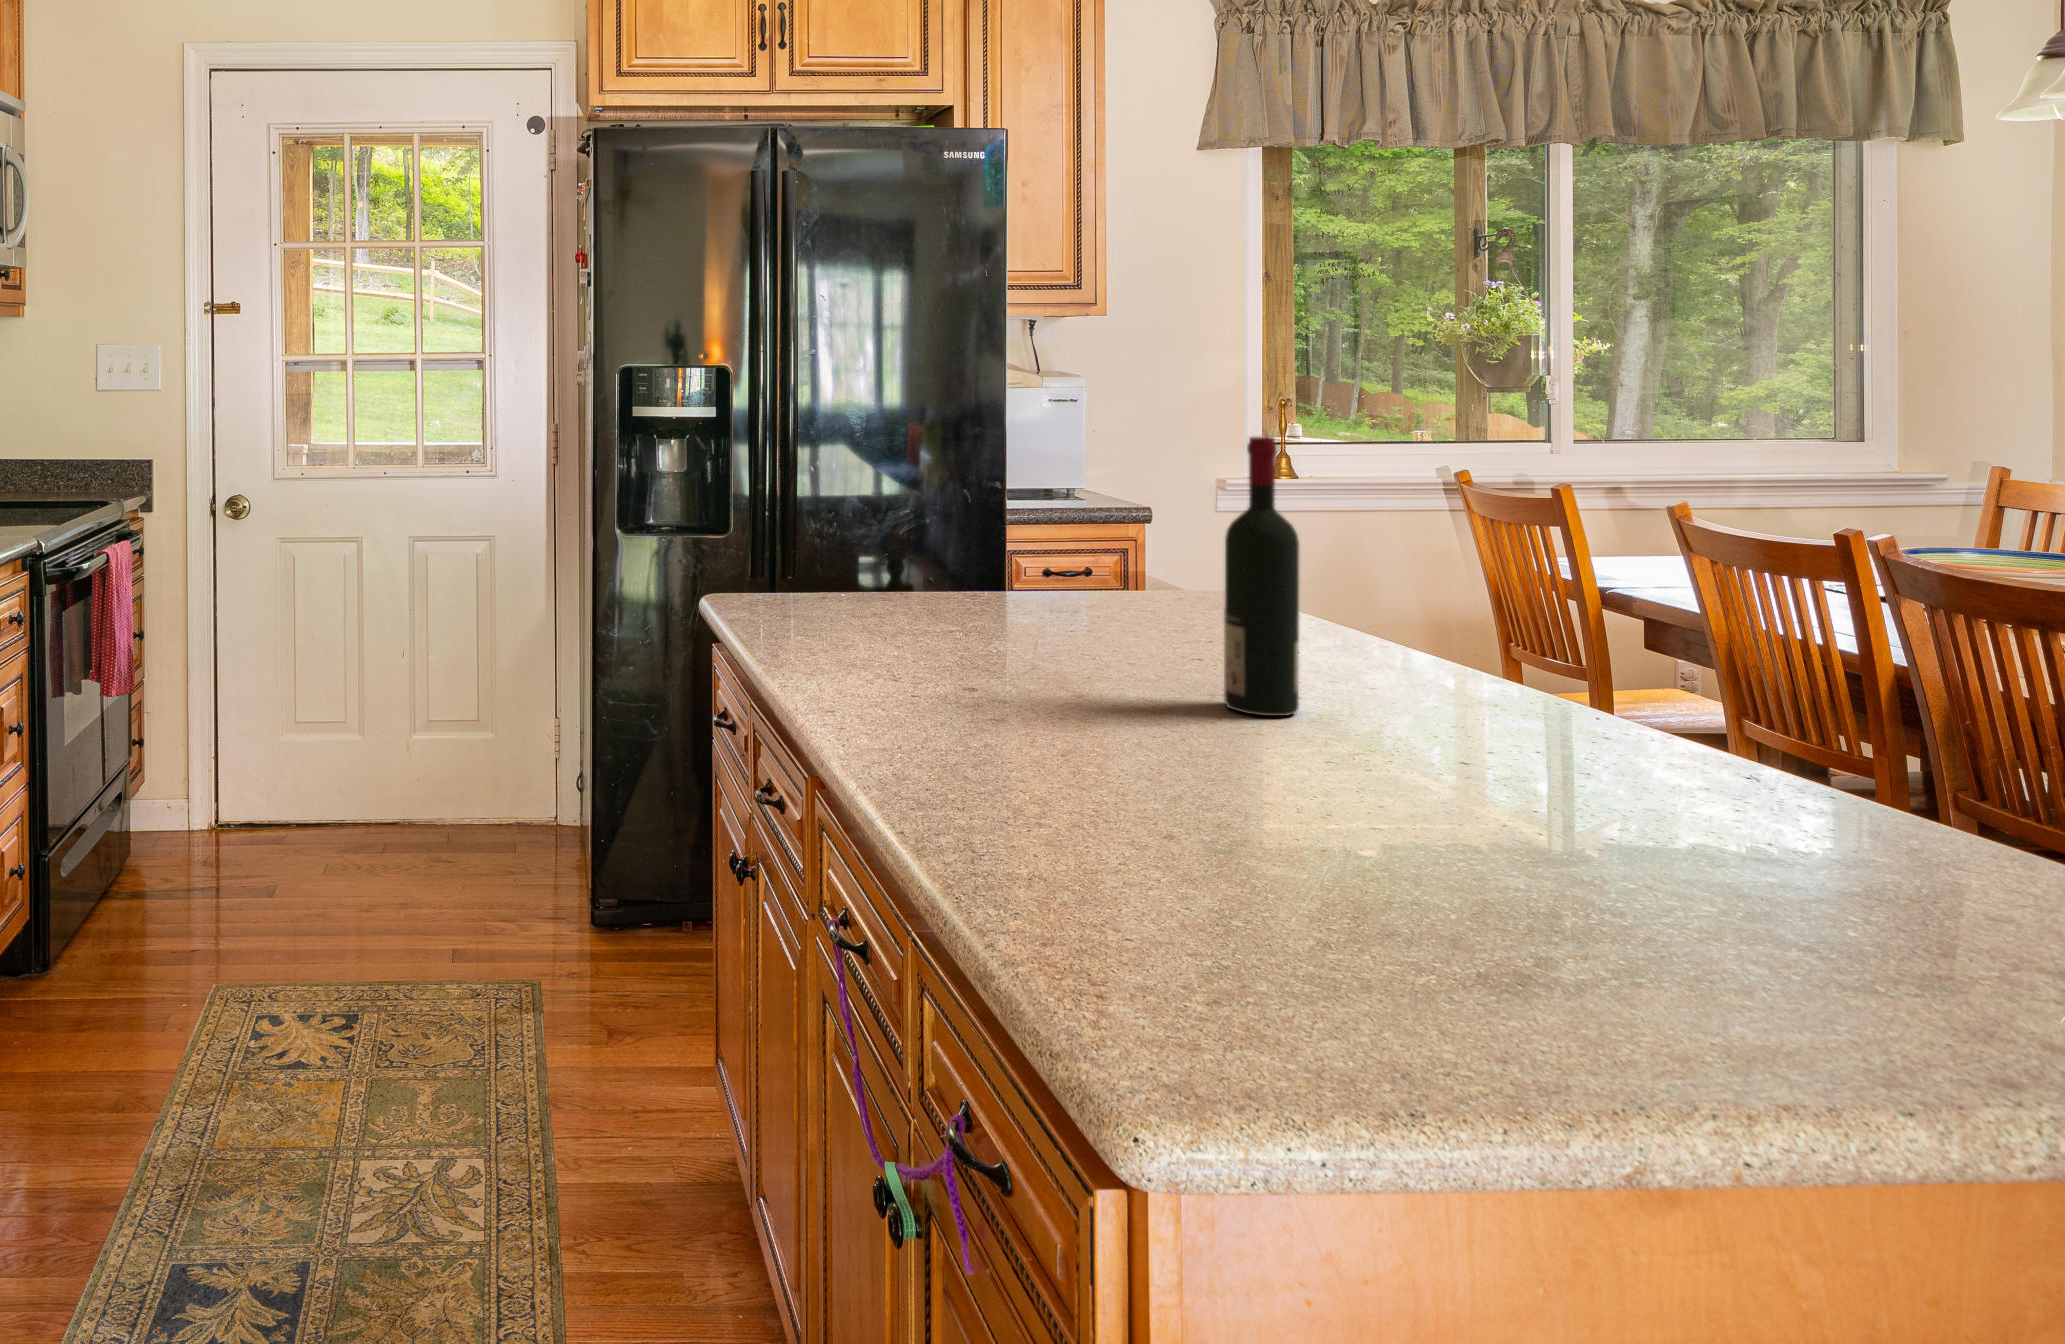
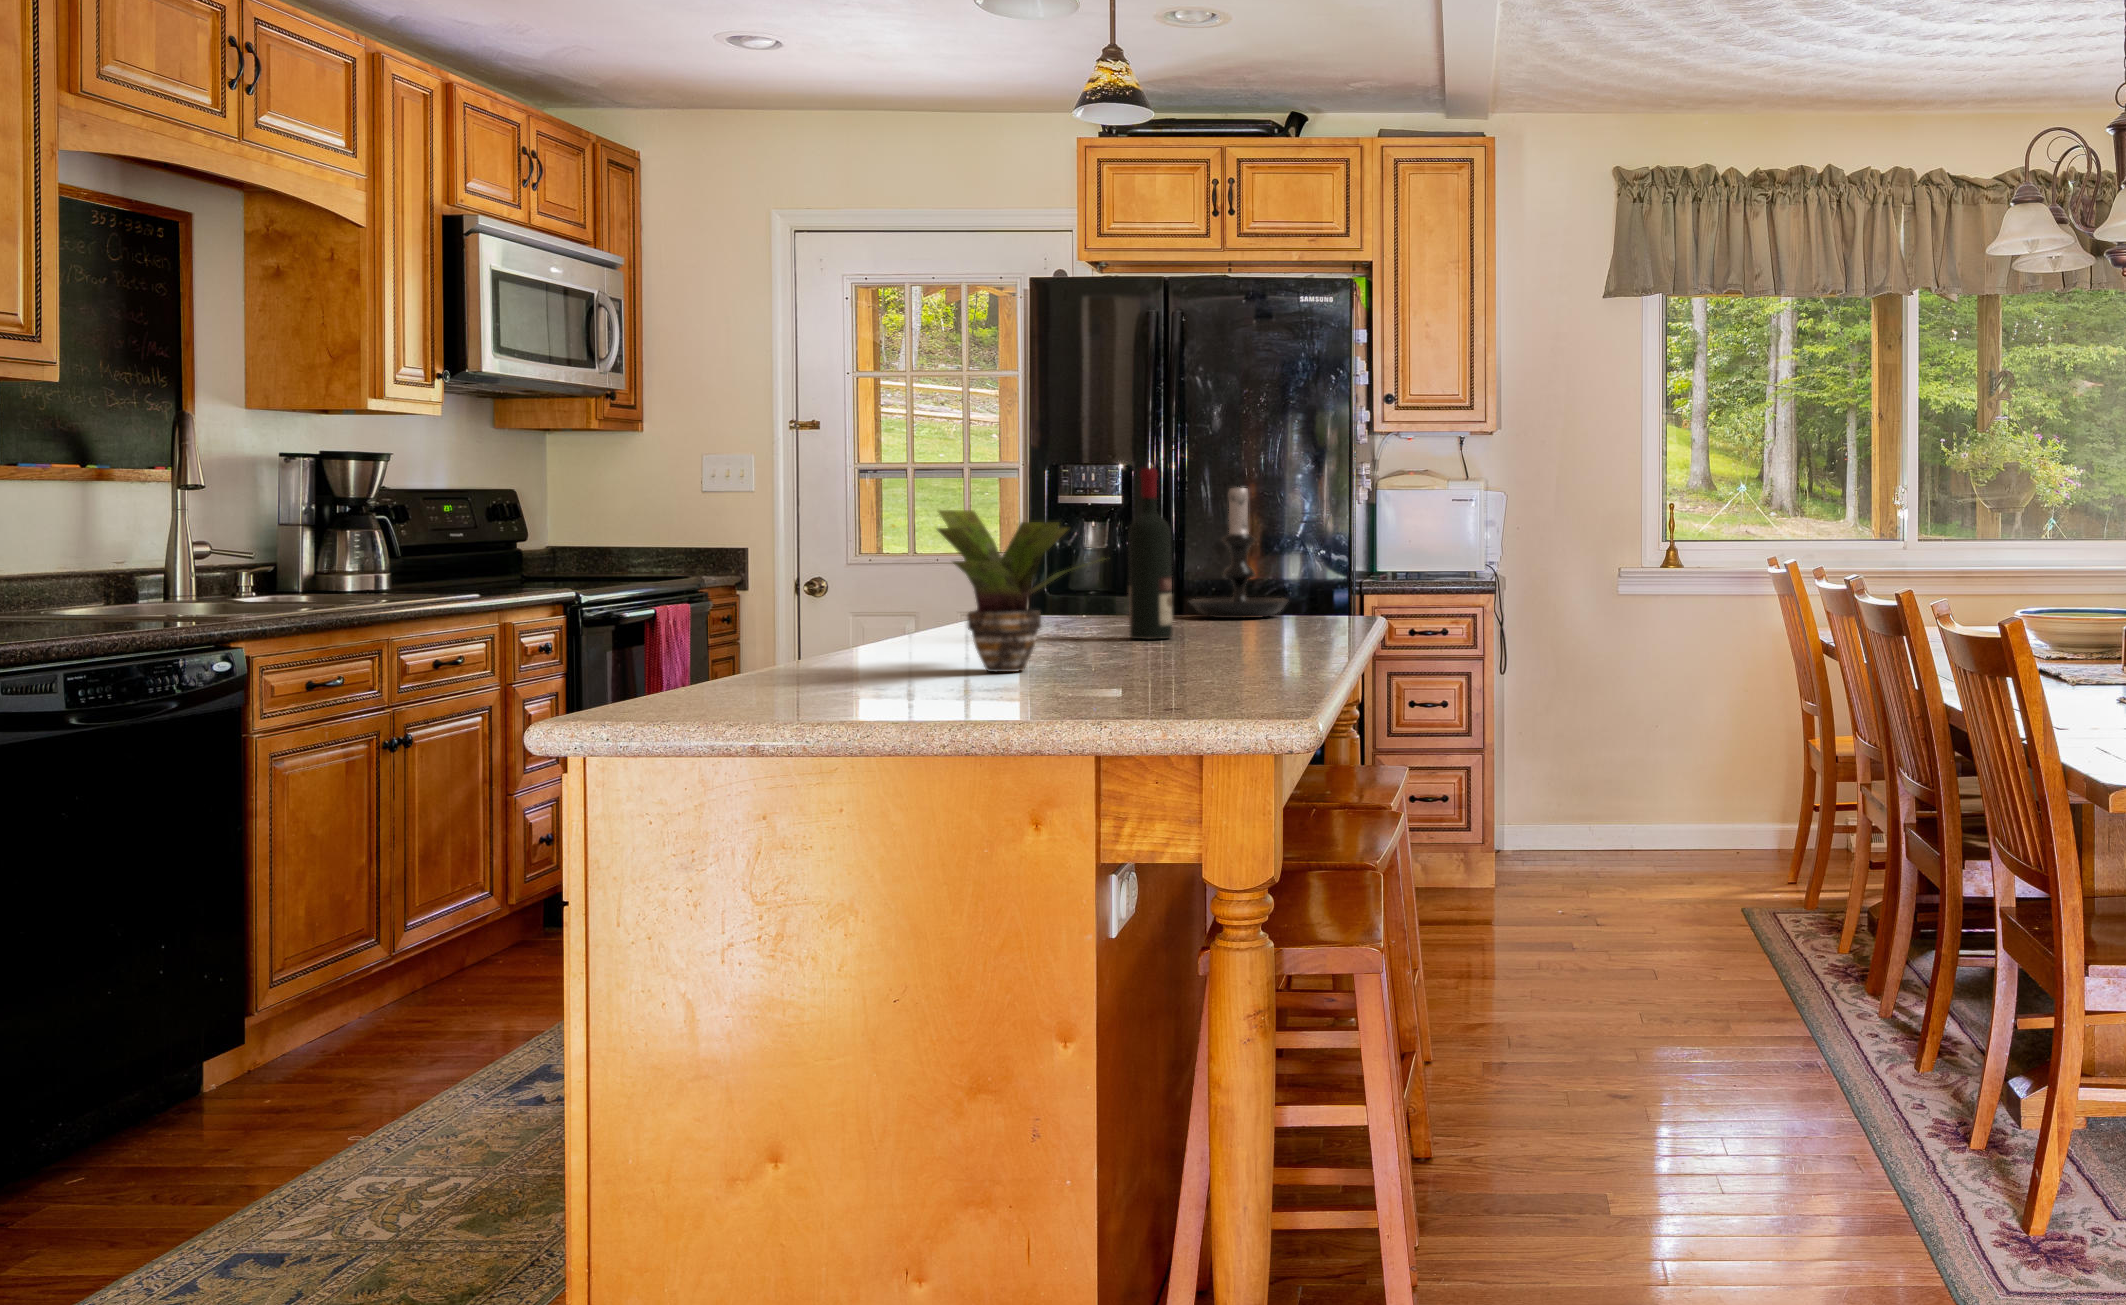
candle holder: none [1050,414,1195,621] -> present [1189,487,1289,618]
potted plant: none [1346,575,1744,914] -> present [937,510,1102,672]

